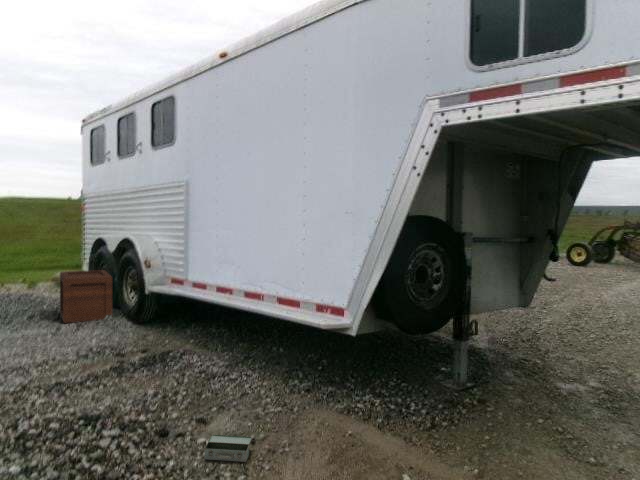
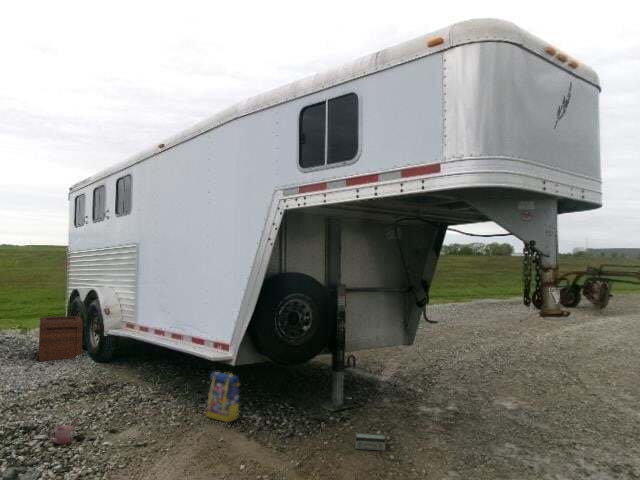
backpack: none [305,340,346,404] -> present [207,372,239,422]
watering can: none [125,406,158,441] -> present [53,418,79,444]
toolbox: present [204,435,252,462] -> present [355,433,385,451]

